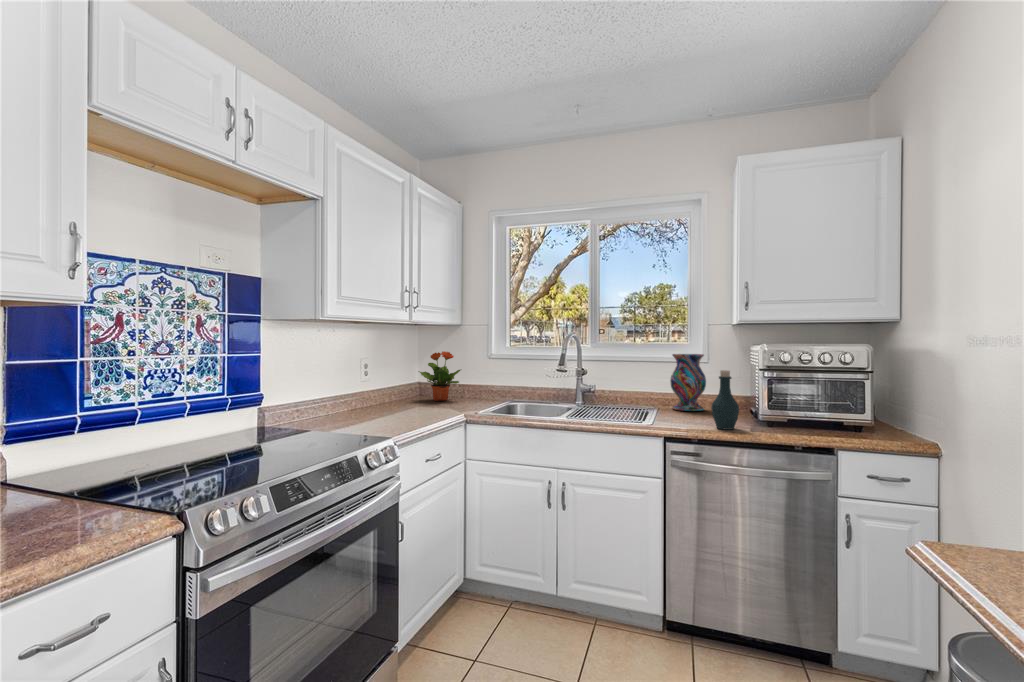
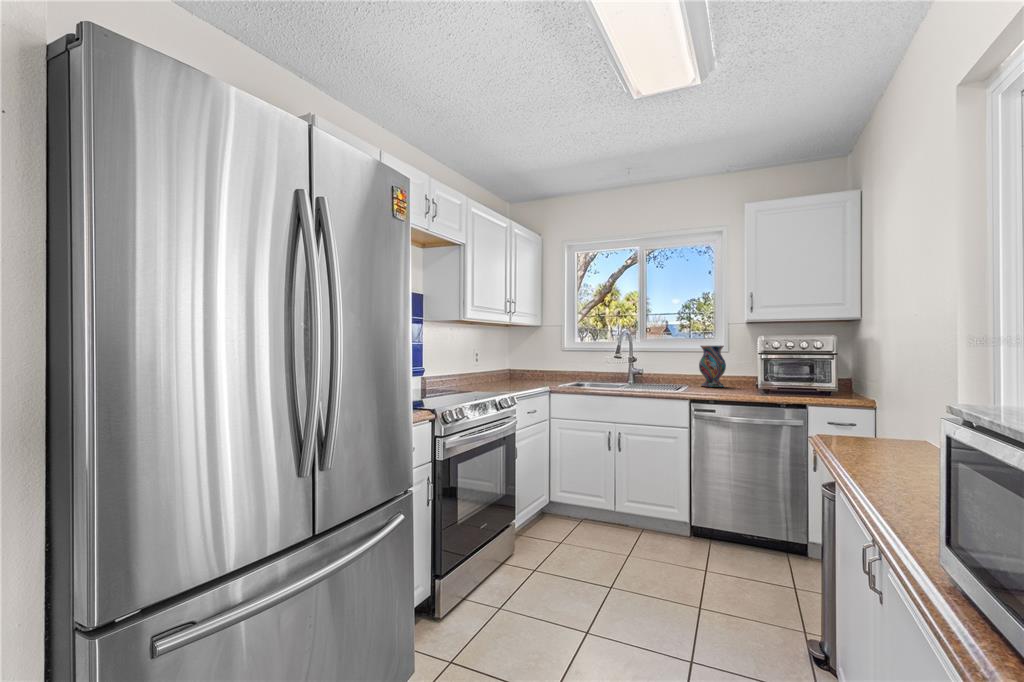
potted plant: present [418,351,460,401] -> none [511,345,543,381]
bottle: present [711,370,739,430] -> none [724,354,743,394]

